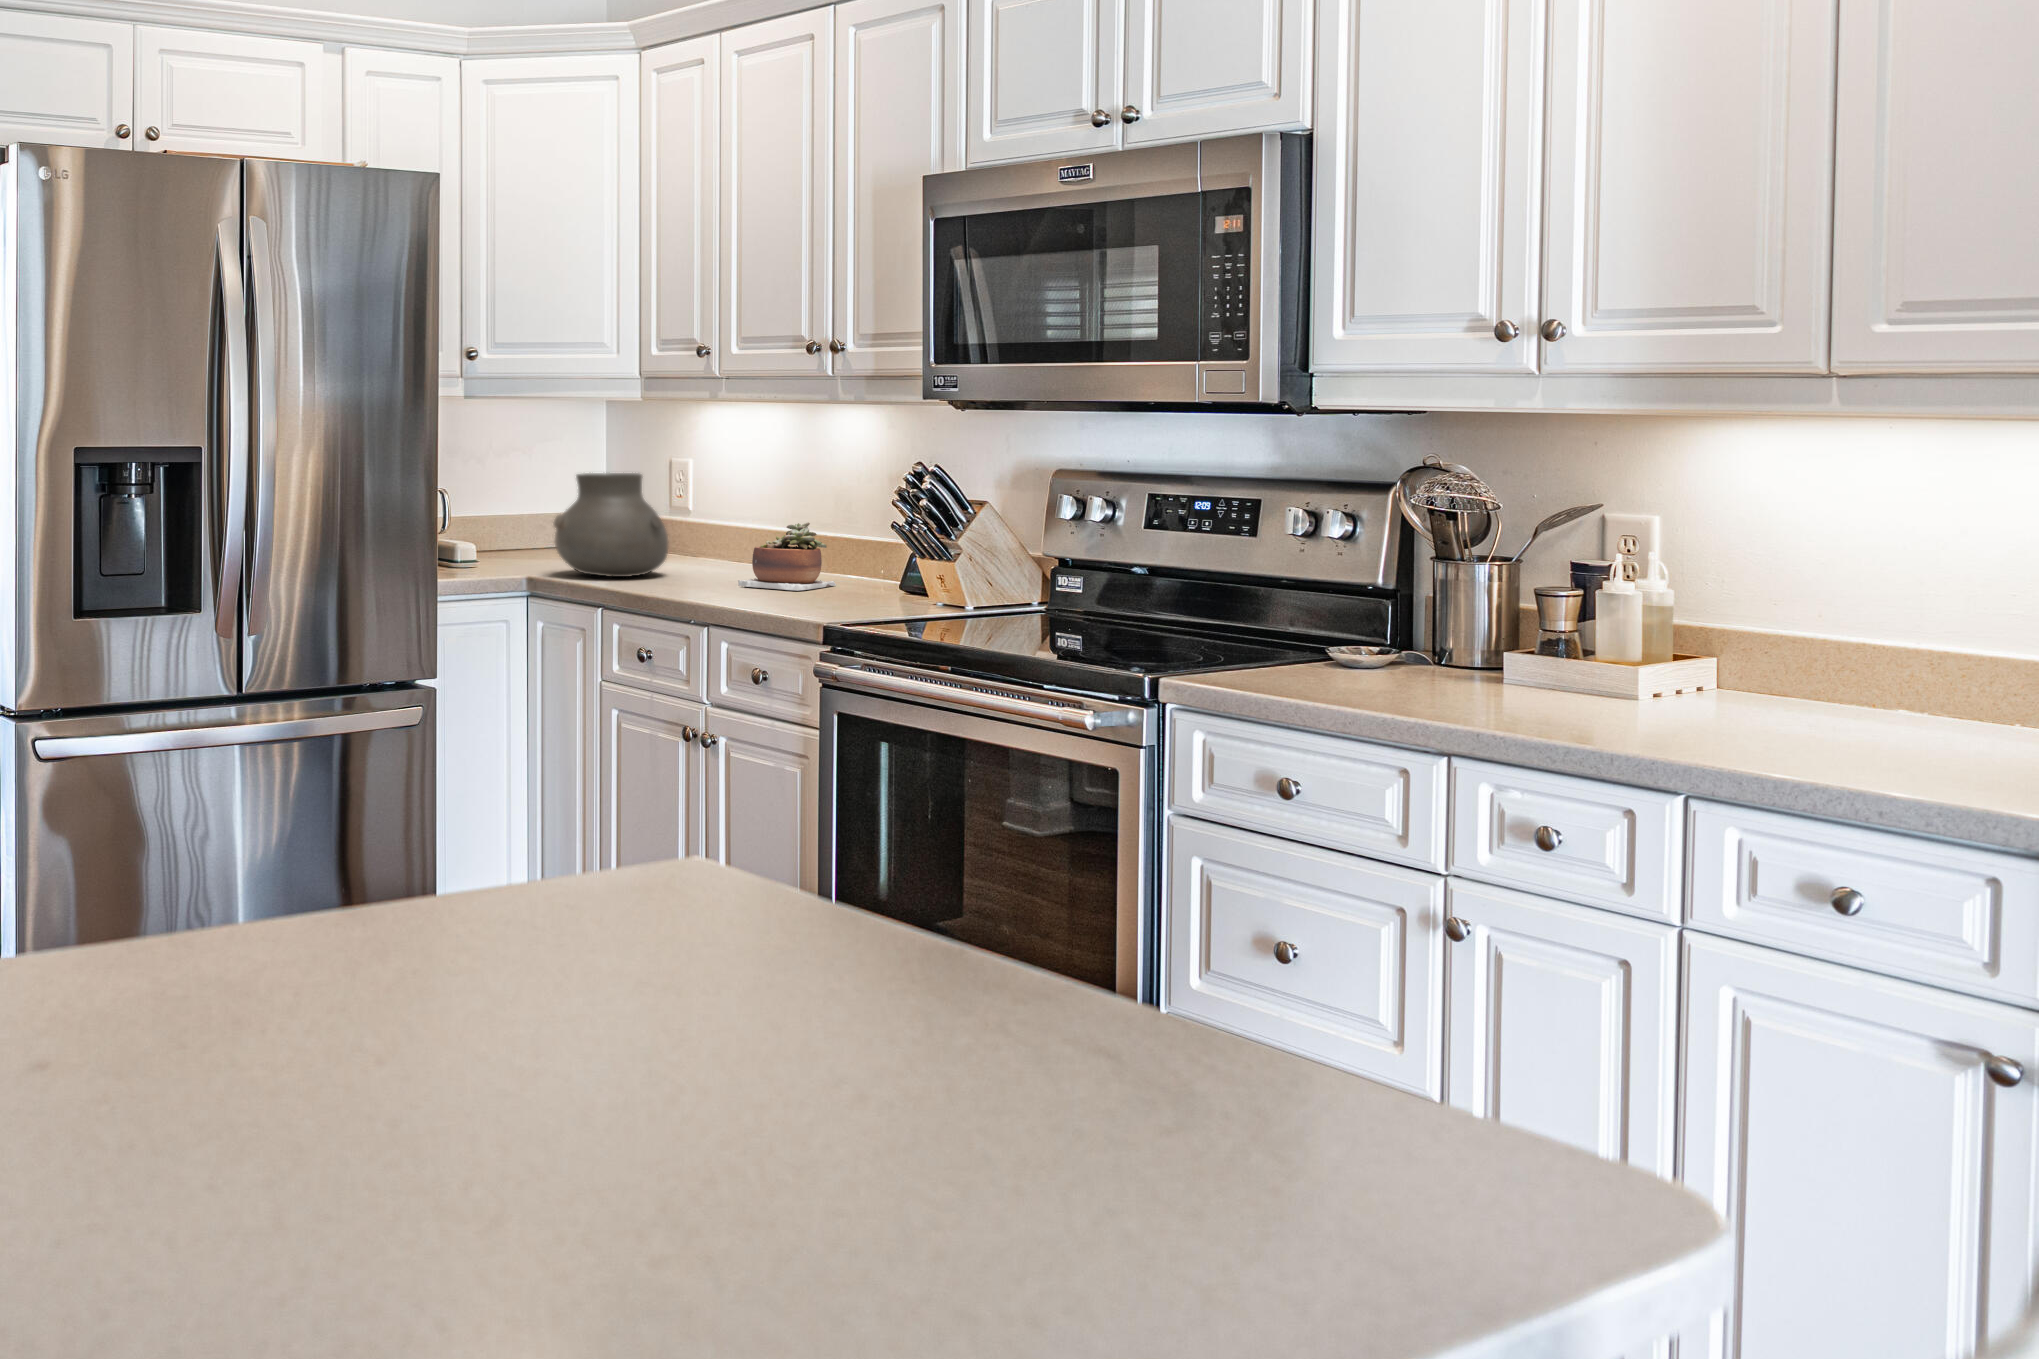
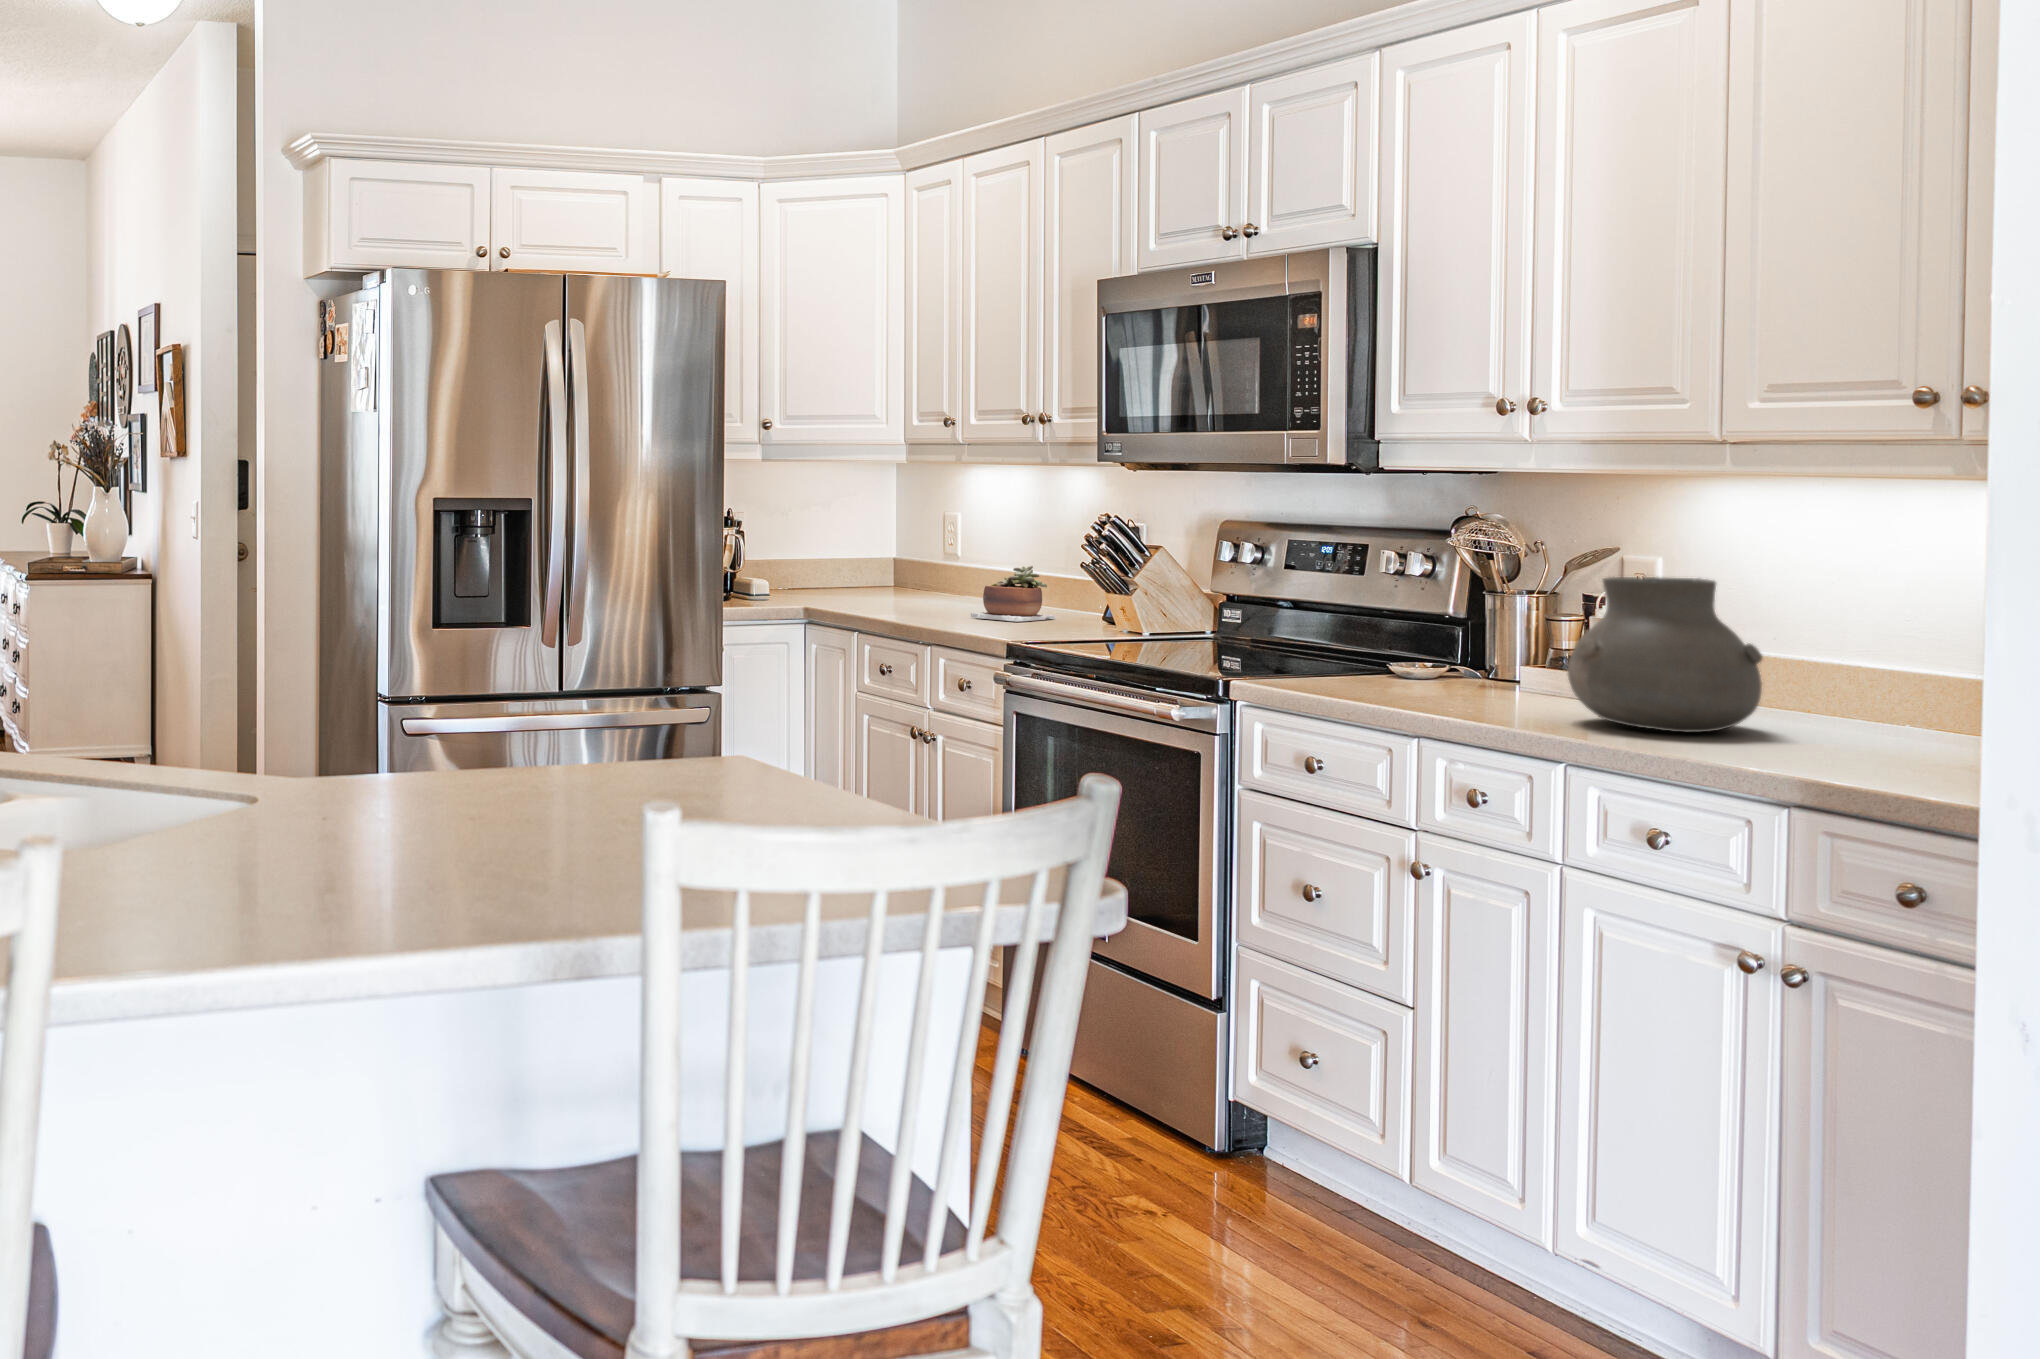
vase: present [554,473,669,577] -> present [1567,577,1762,733]

